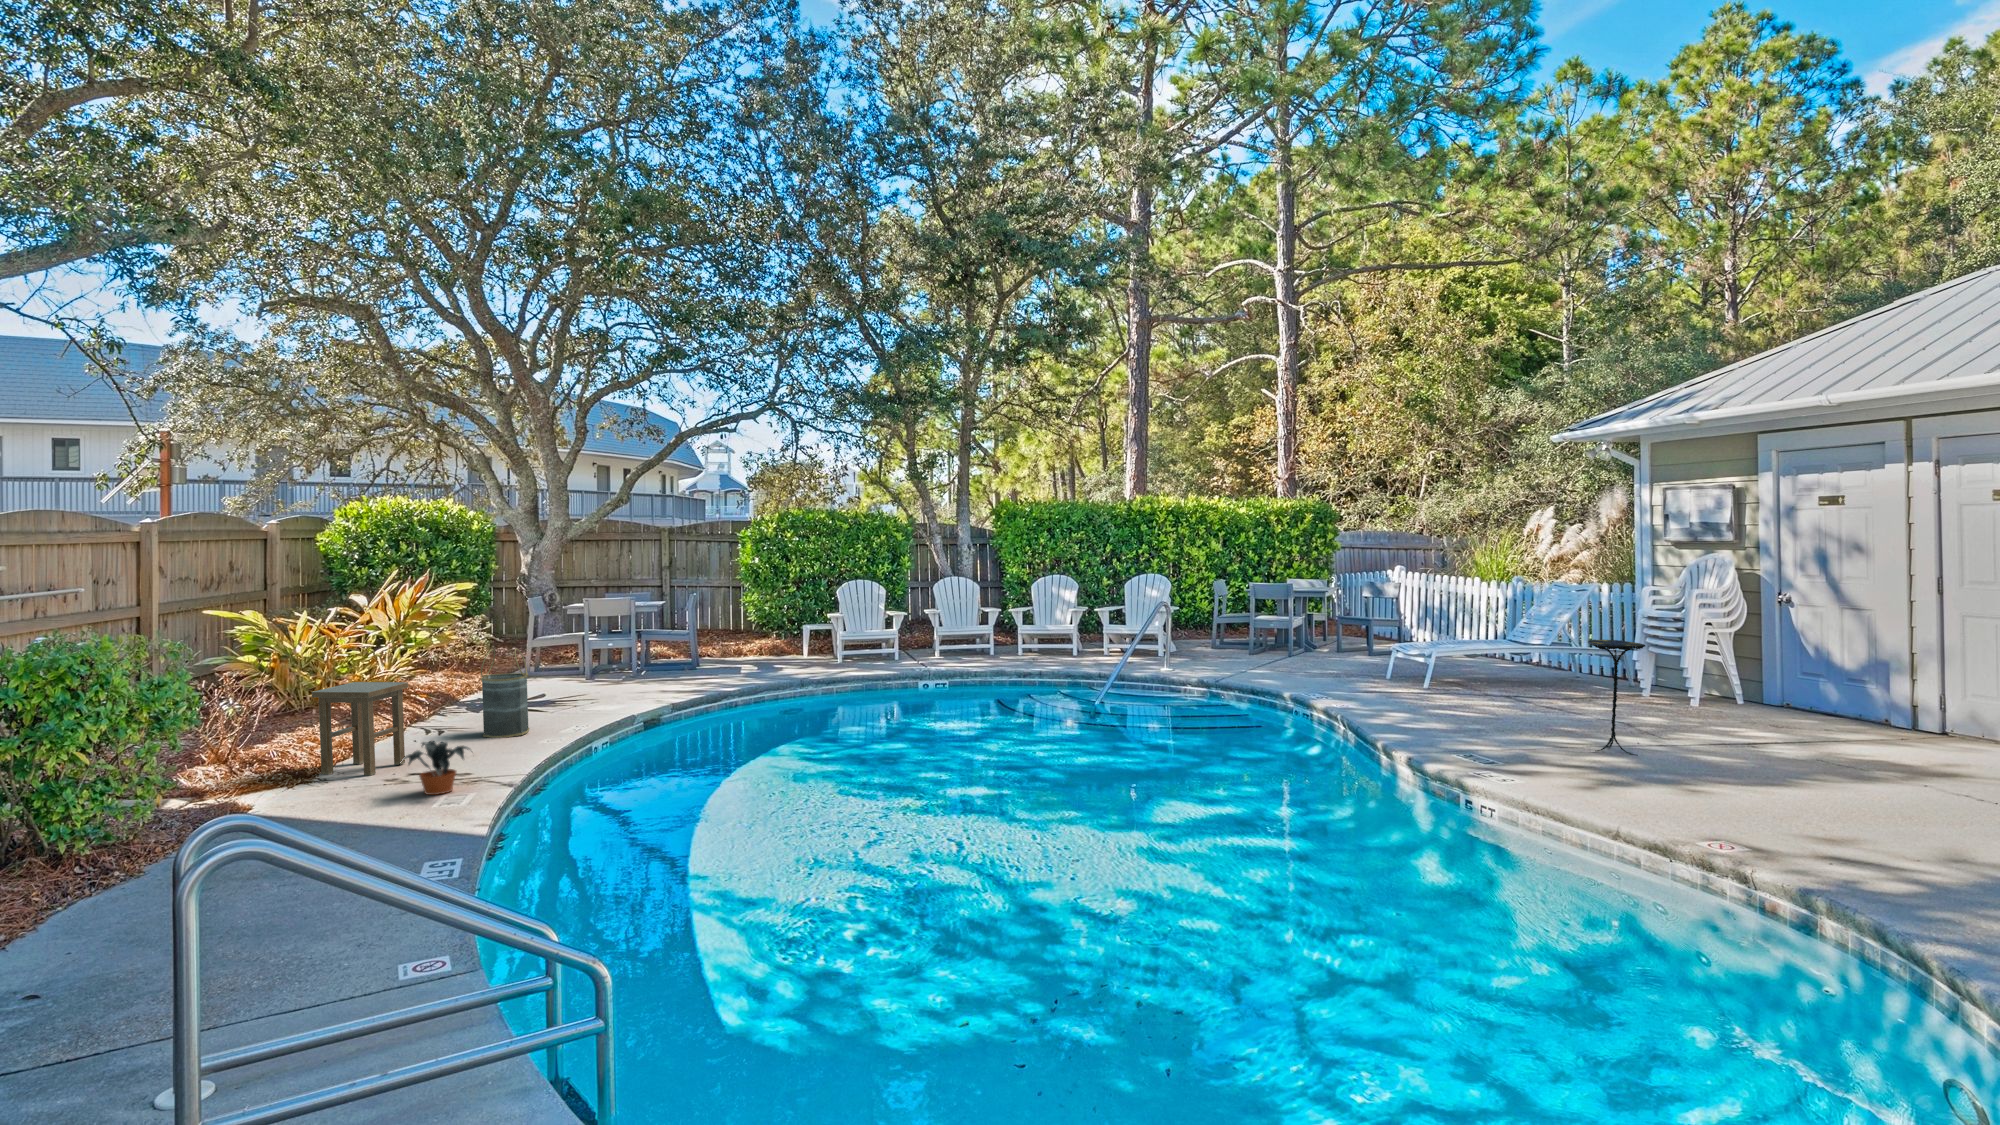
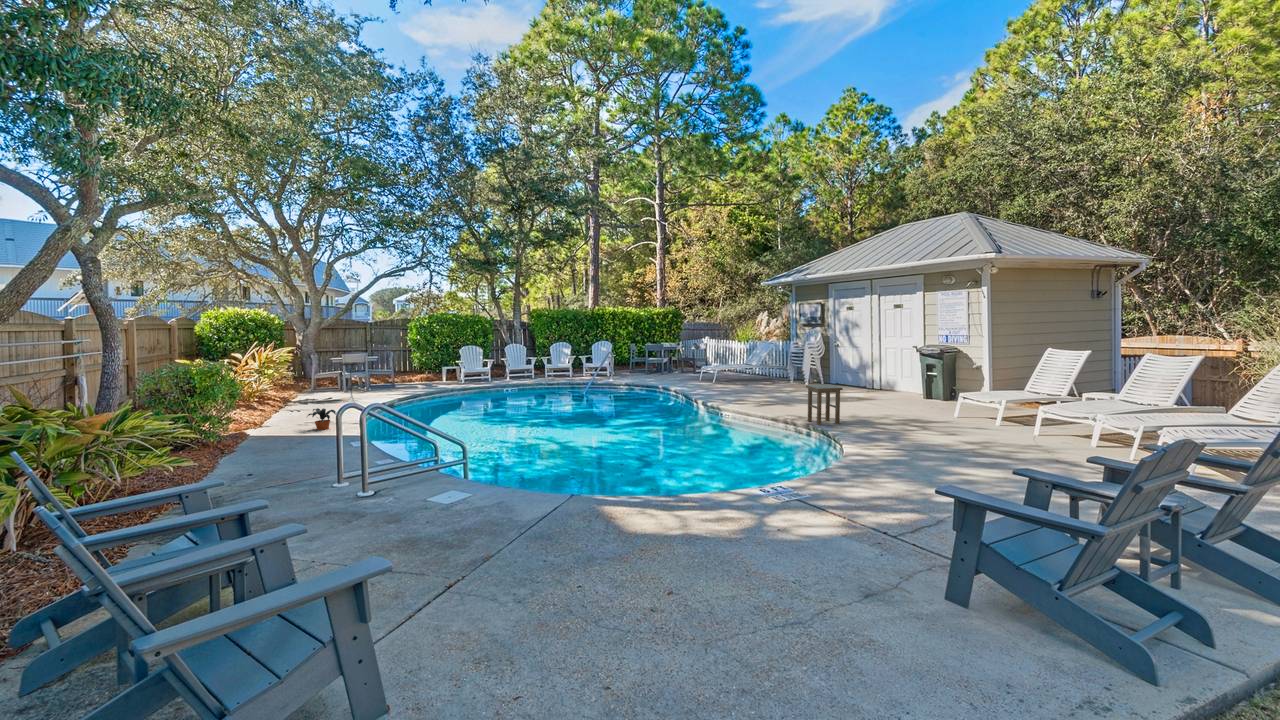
side table: present [1588,640,1645,754] -> present [341,362,359,394]
basket: present [481,649,529,738] -> none [318,374,340,413]
stool: present [312,682,408,776] -> present [806,384,843,425]

